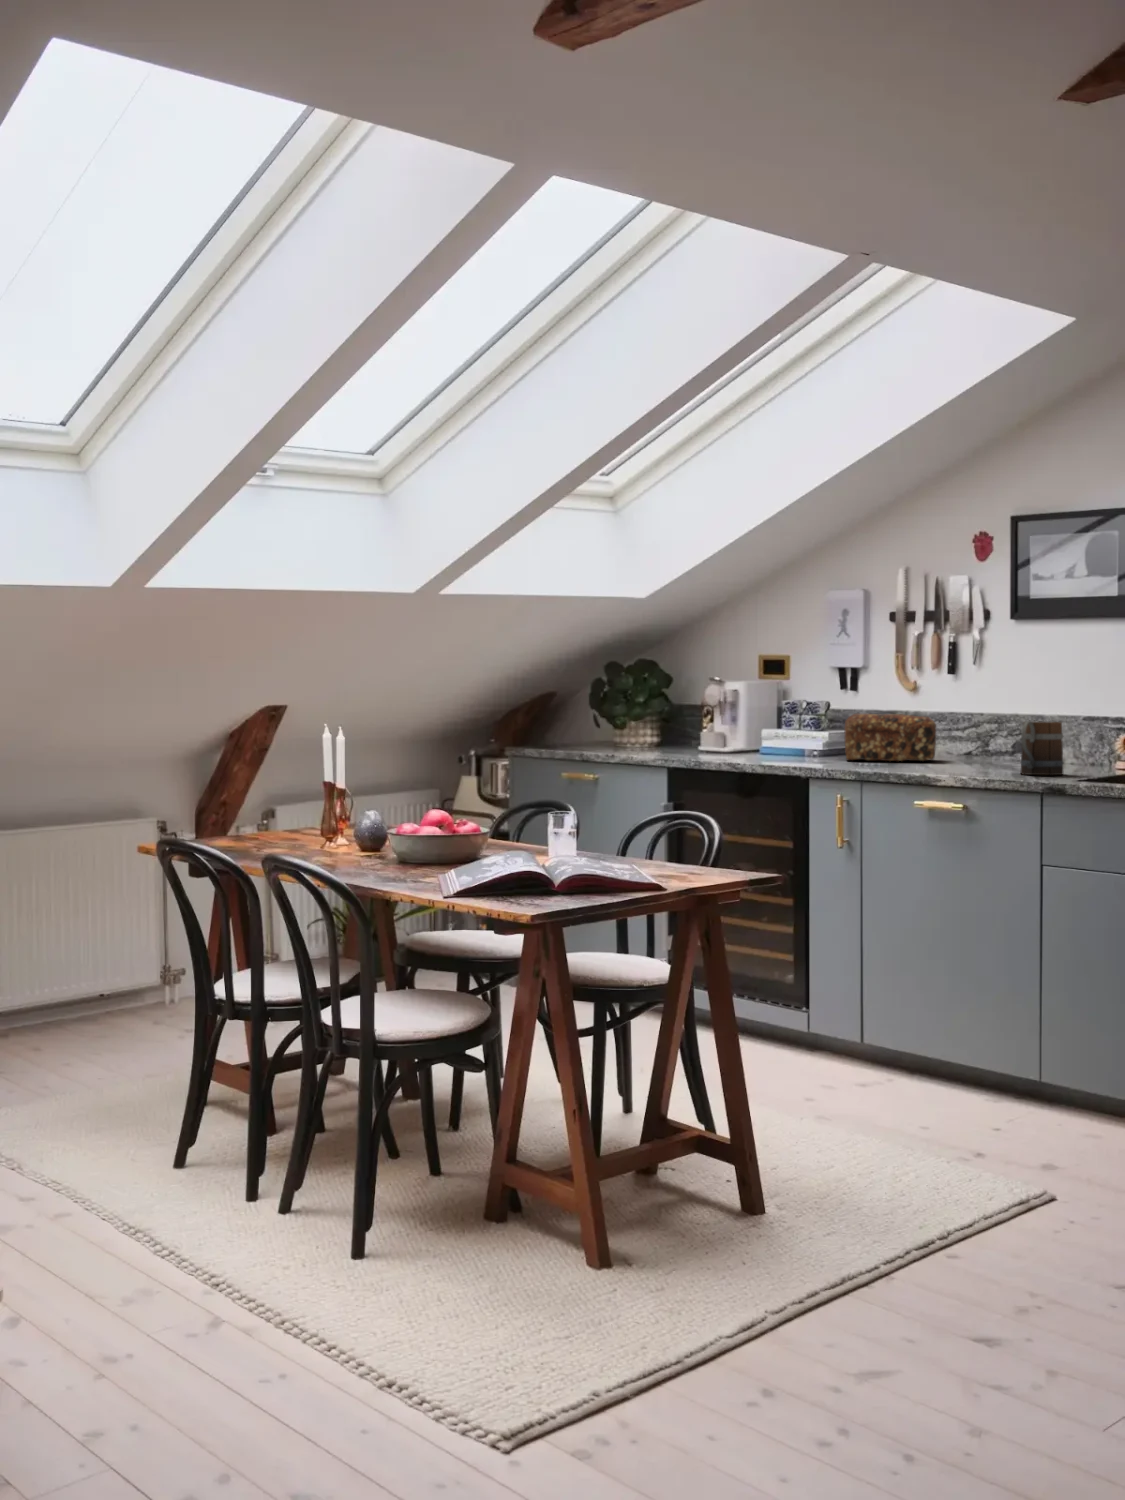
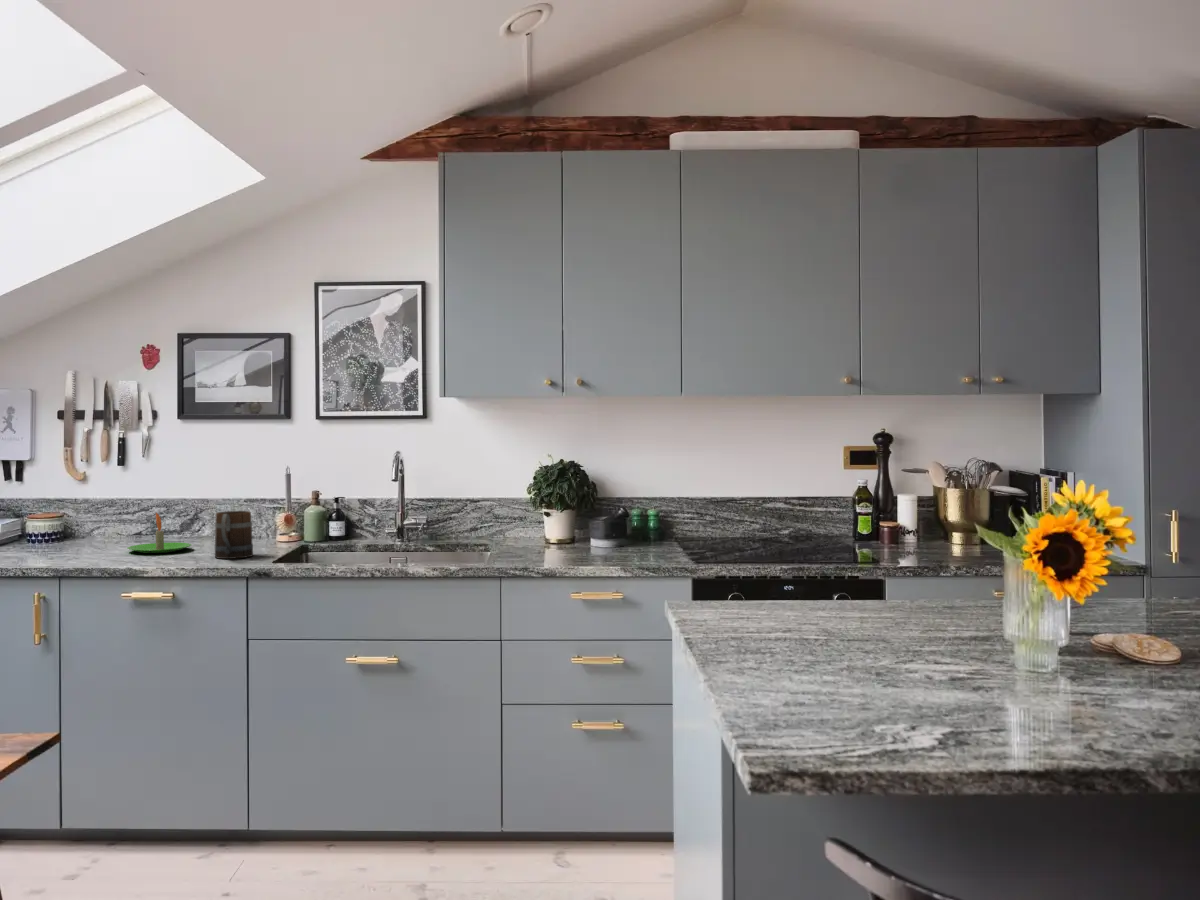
bread loaf: present [844,714,936,761] -> none [23,504,117,551]
candle: none [938,723,1007,768] -> present [127,513,192,553]

